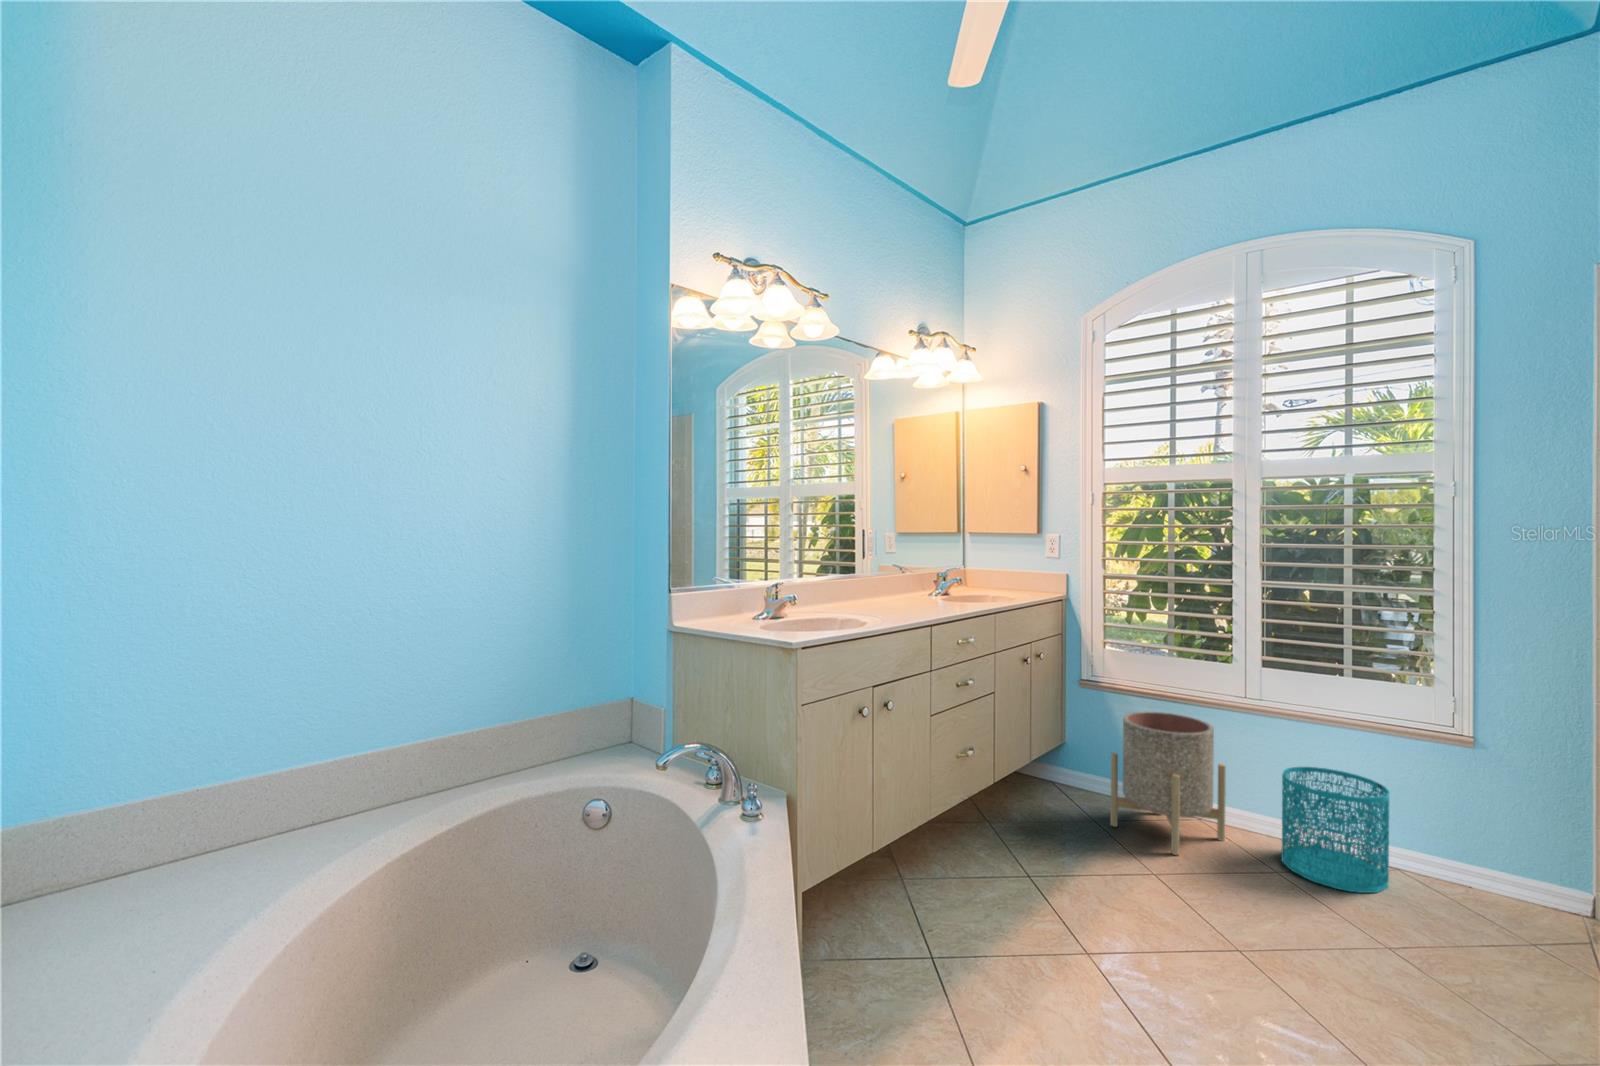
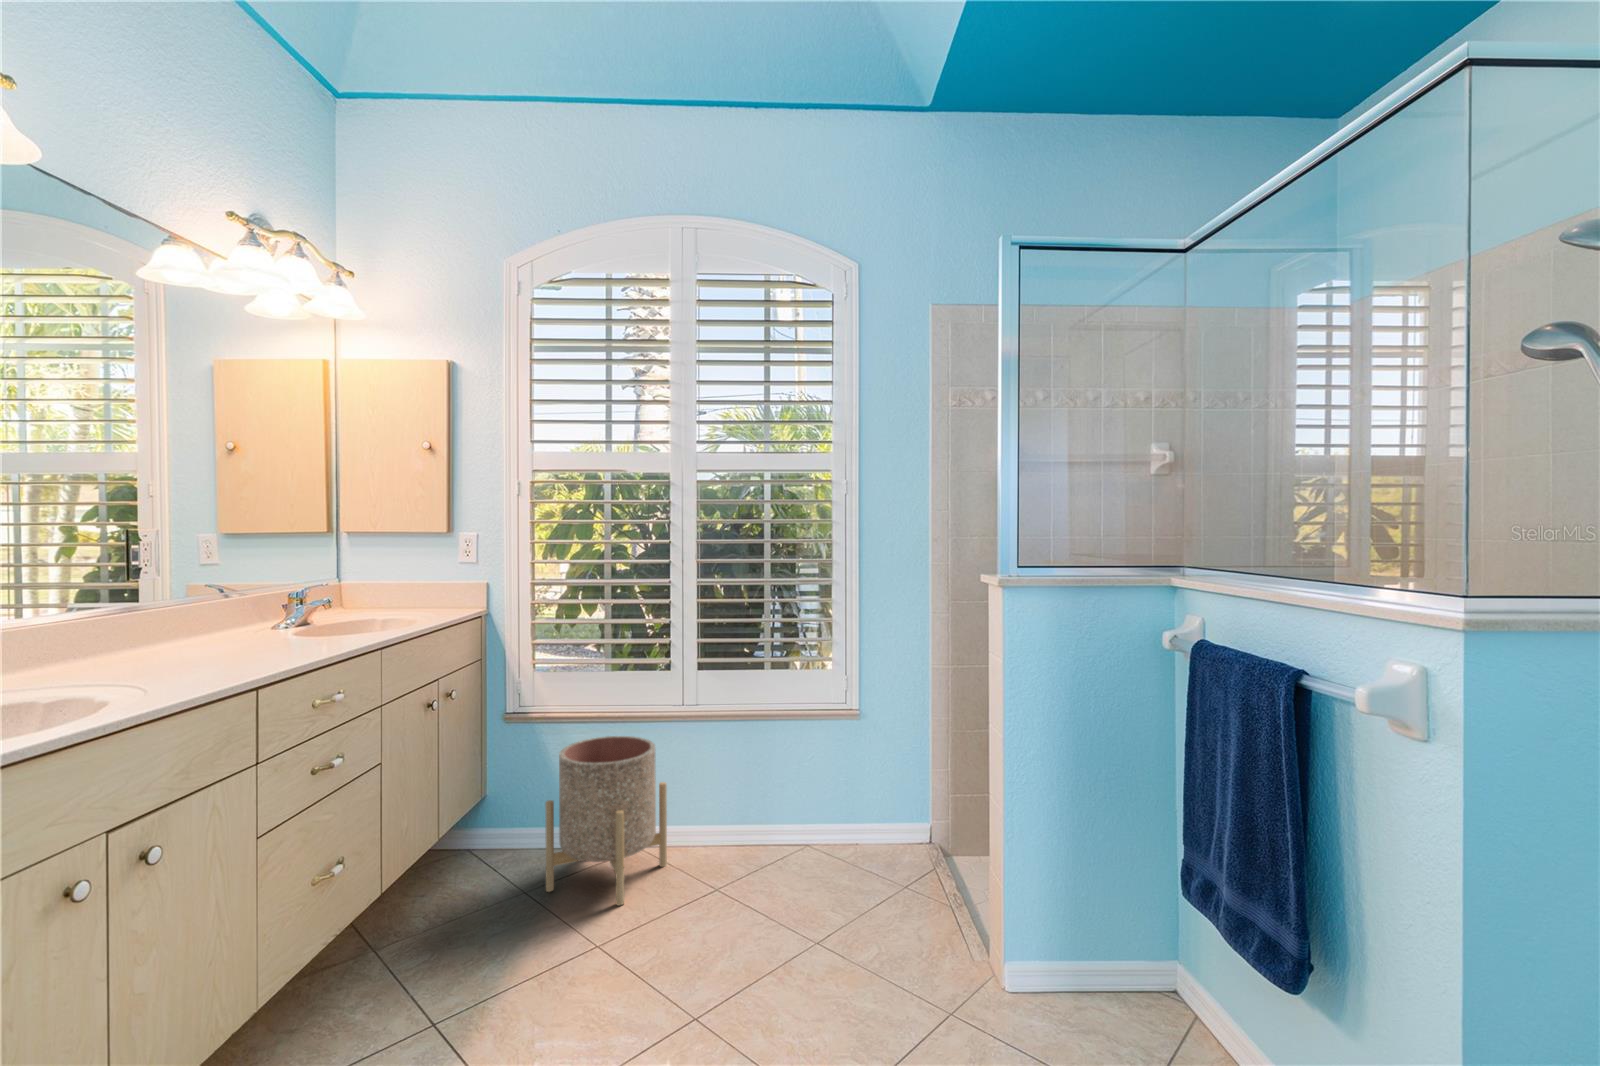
wastebasket: present [1281,767,1390,893] -> none [718,762,803,885]

